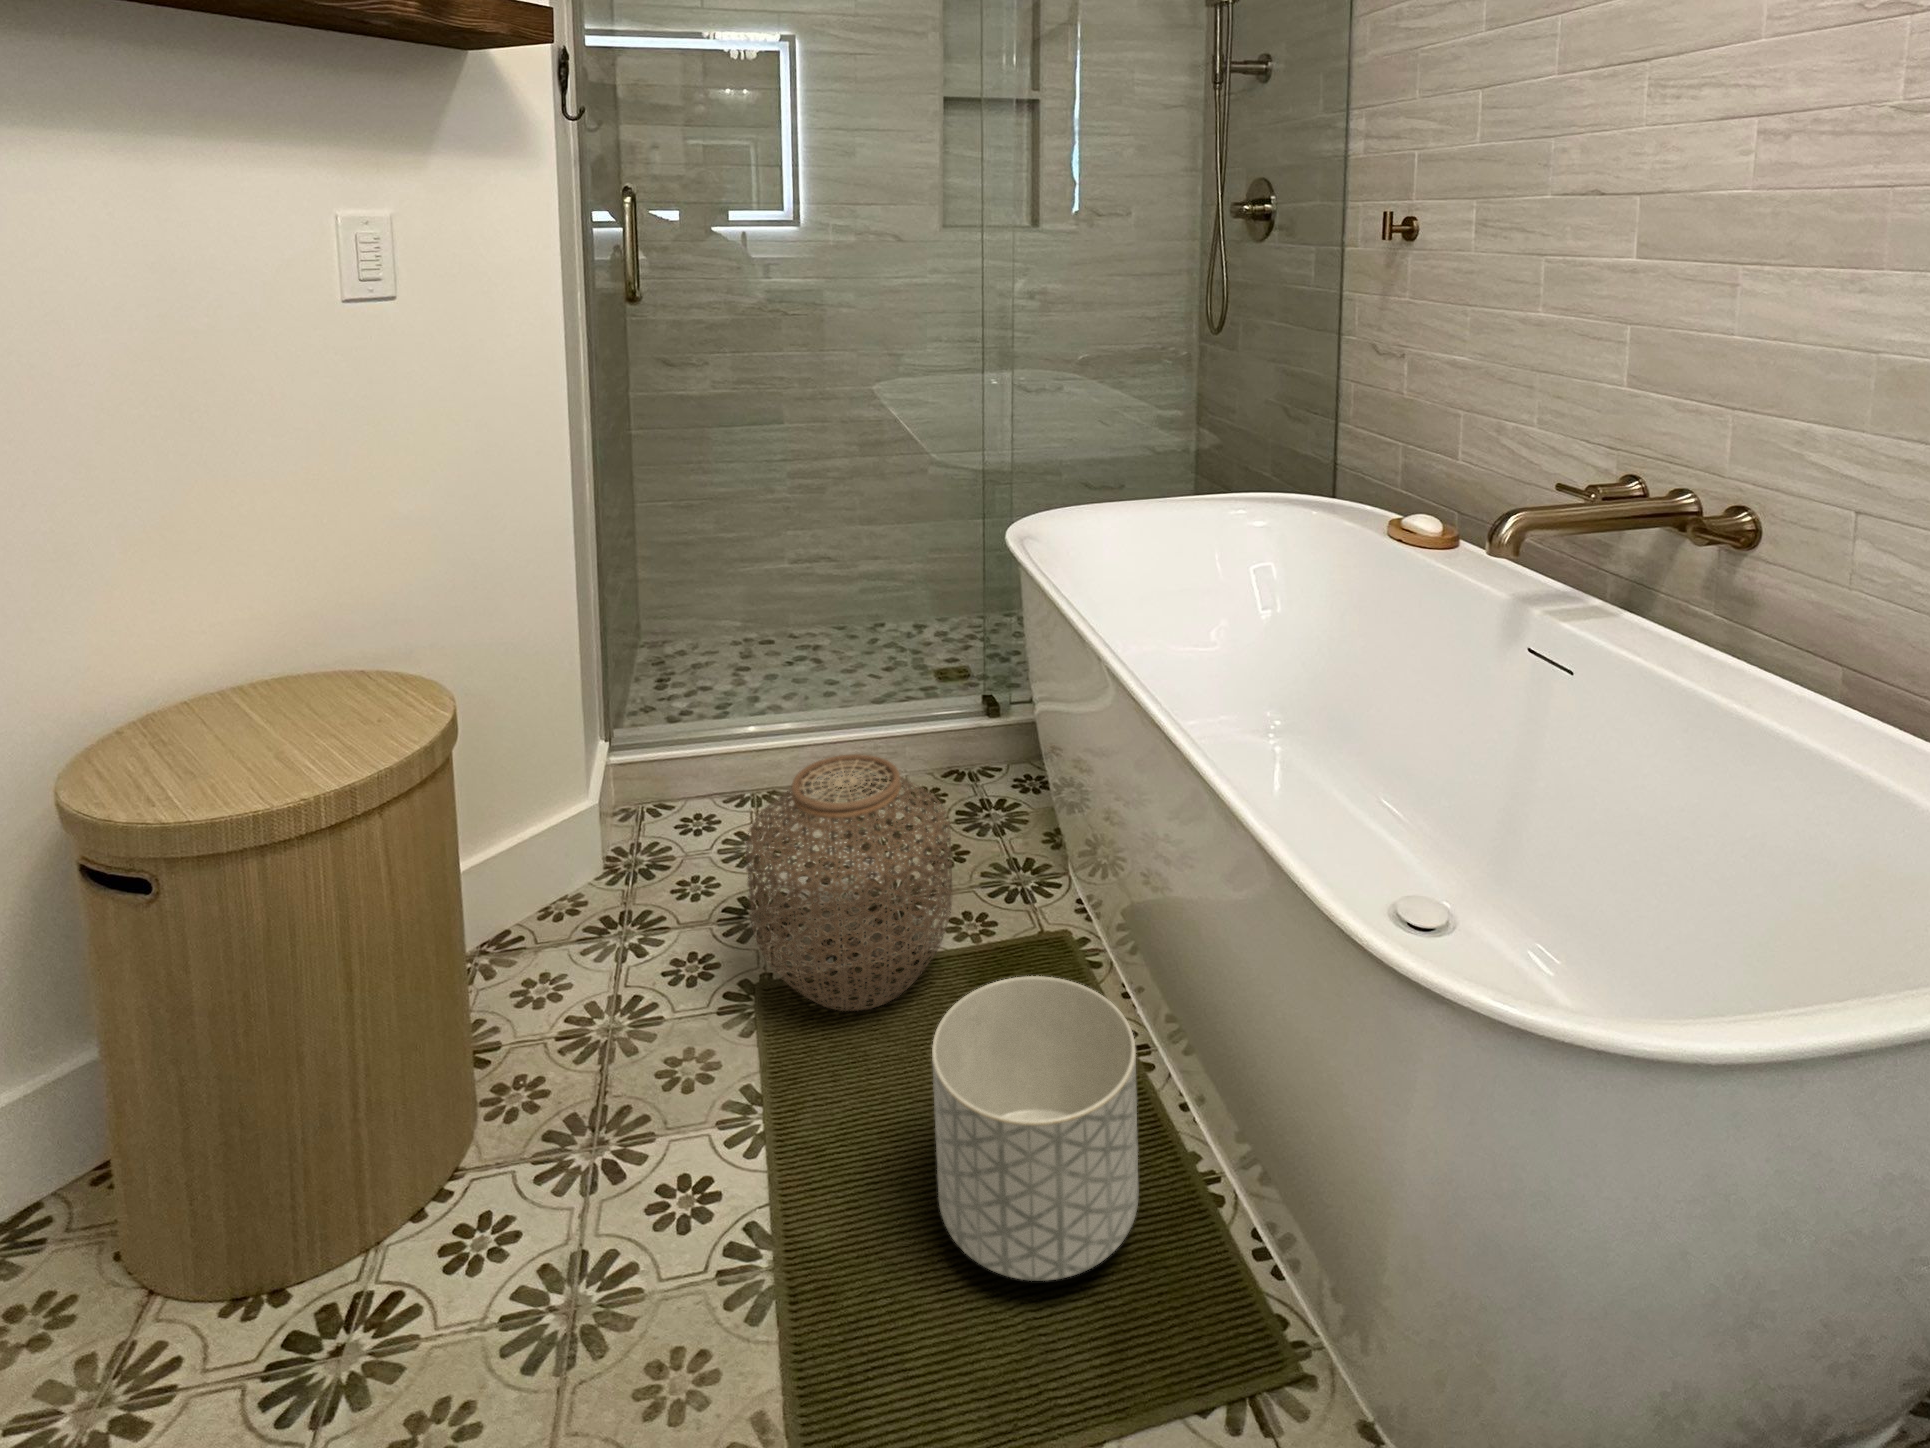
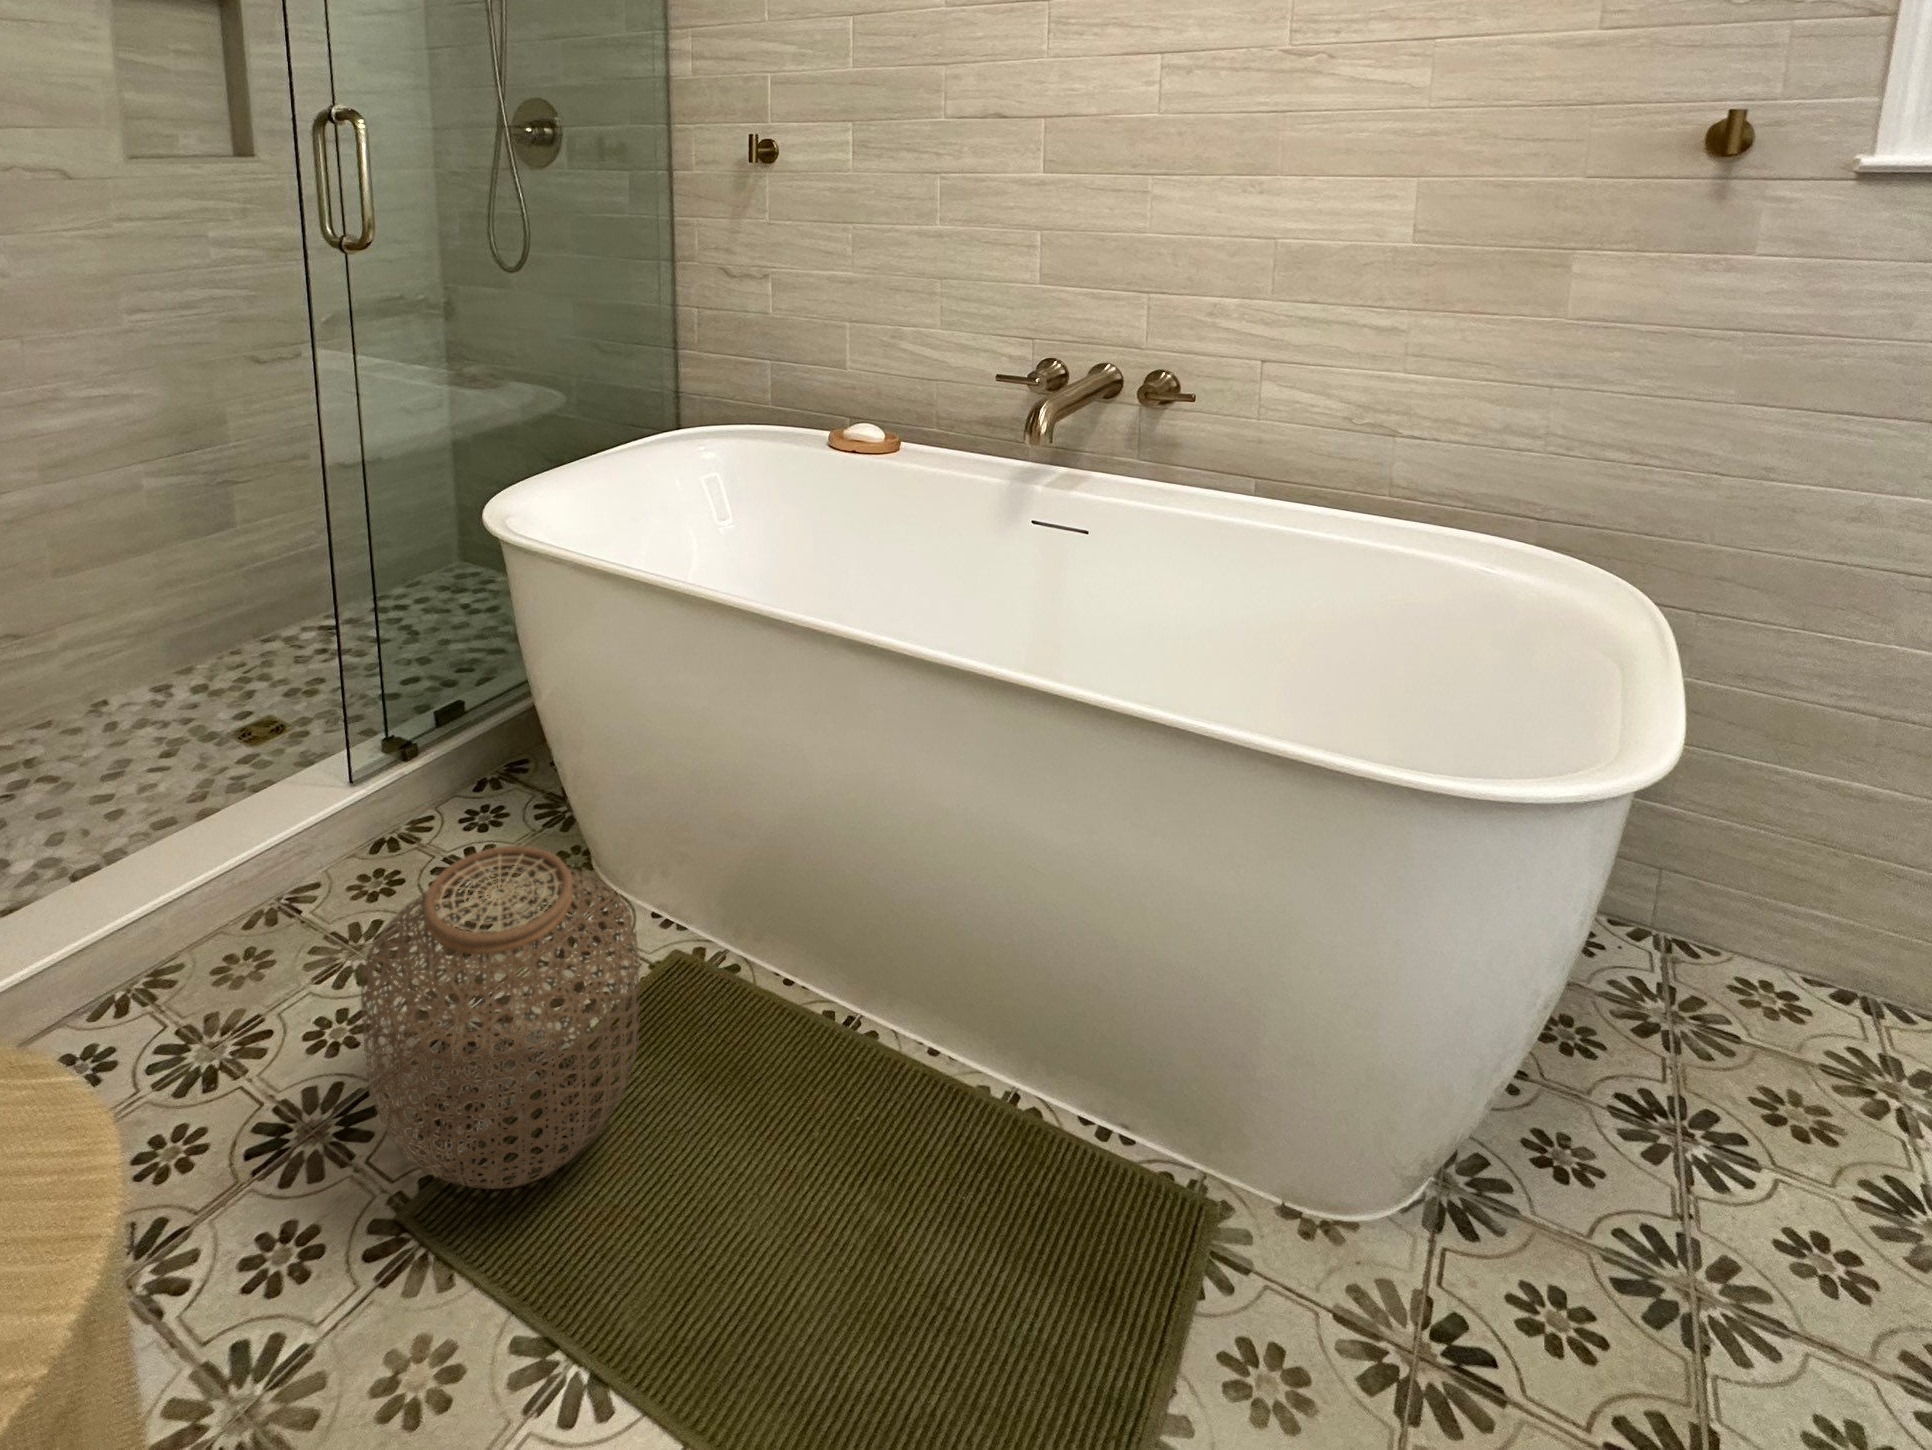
planter: present [932,976,1138,1281] -> none [836,980,1063,1318]

